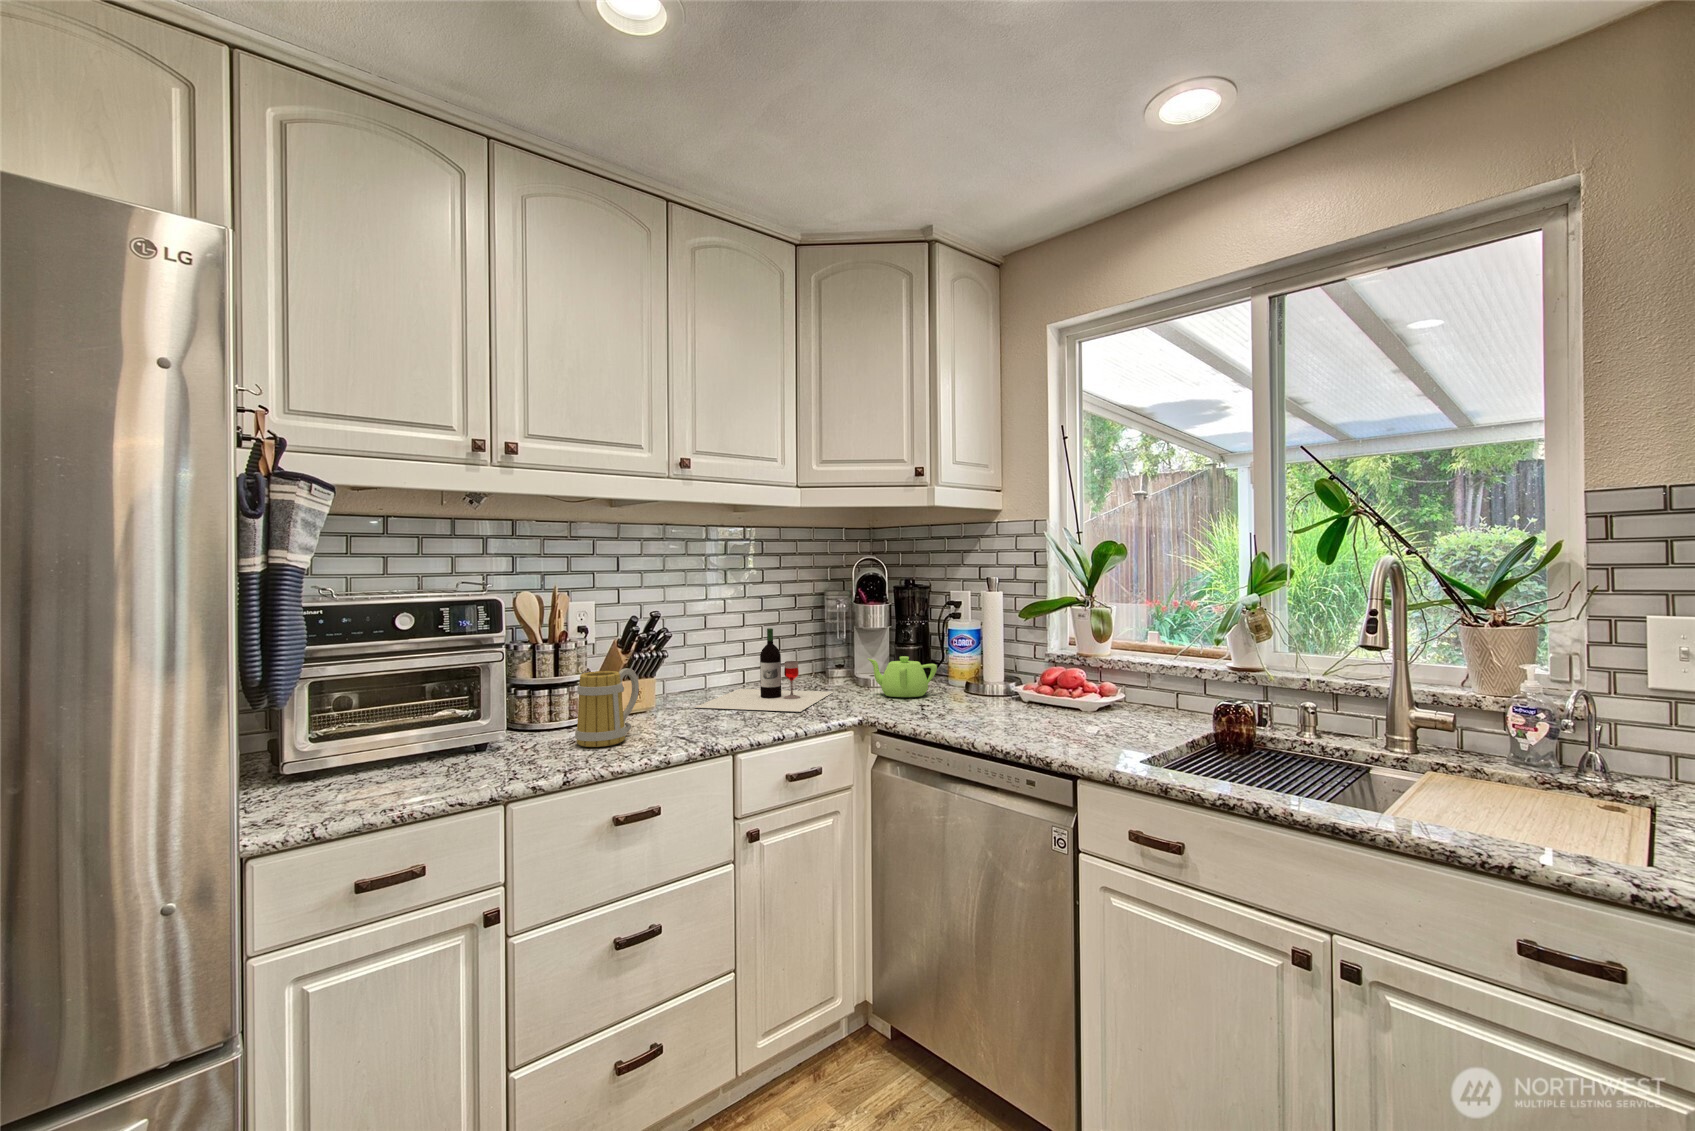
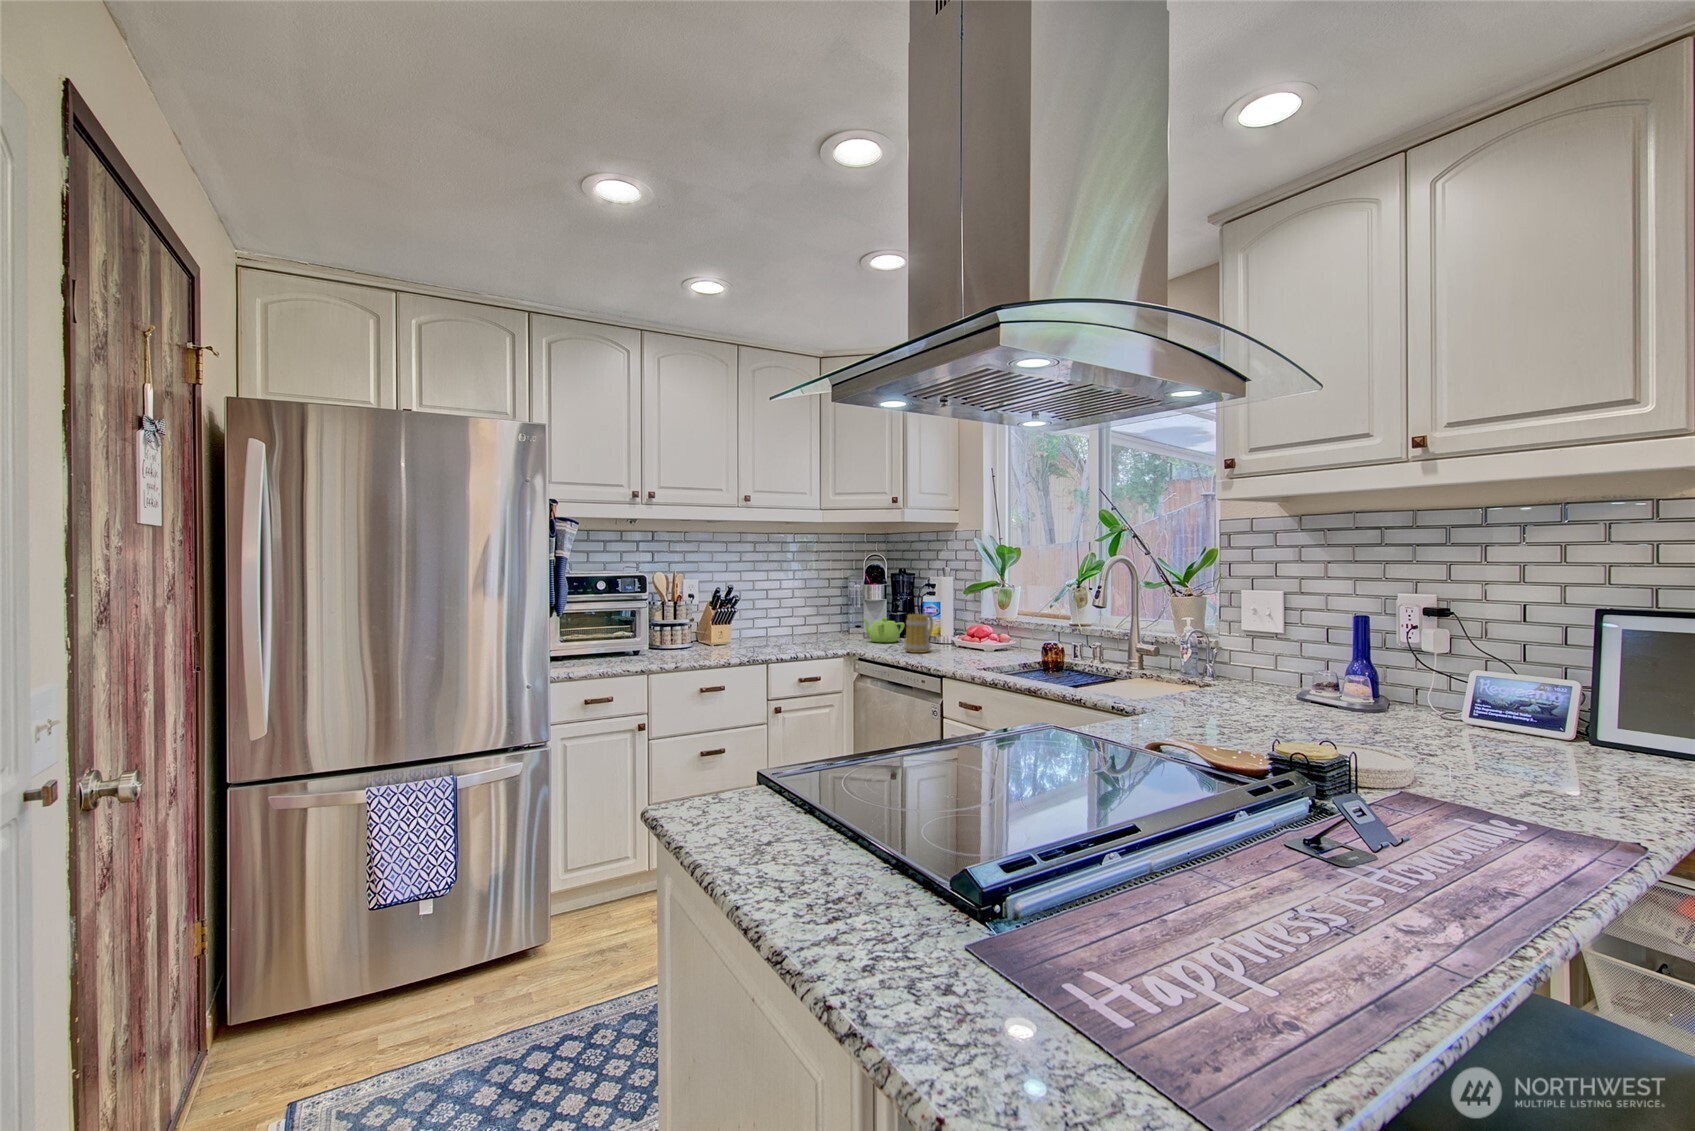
wine bottle: present [695,628,833,712] -> none [753,598,843,646]
mug: present [575,668,639,747] -> present [905,614,933,653]

